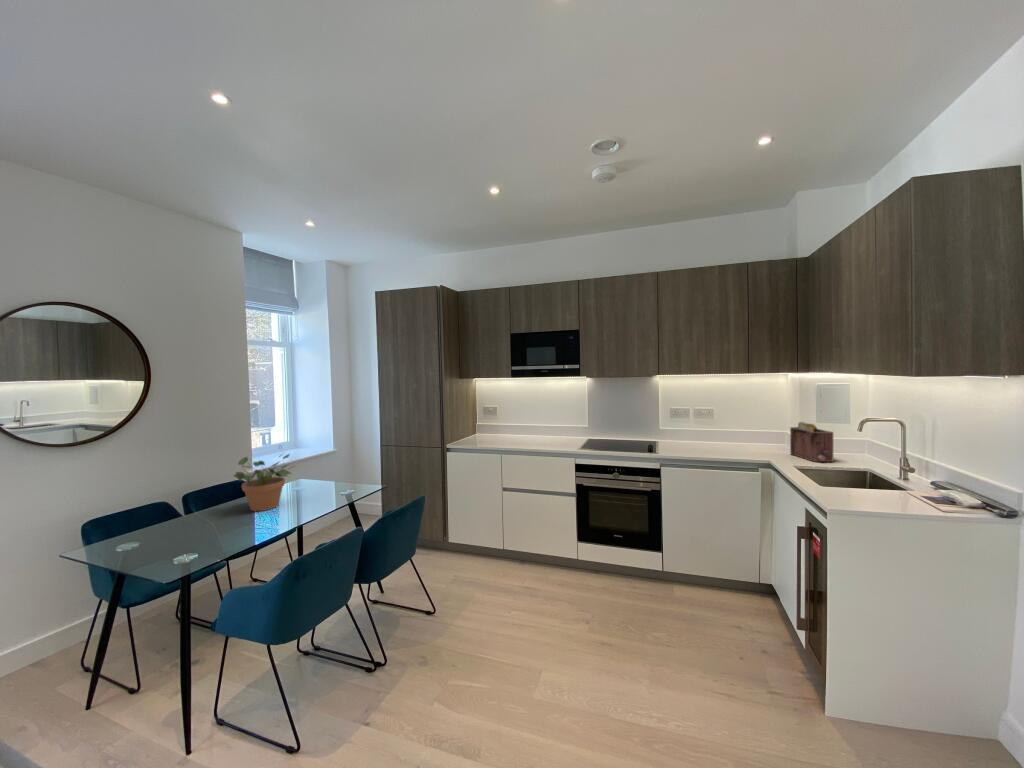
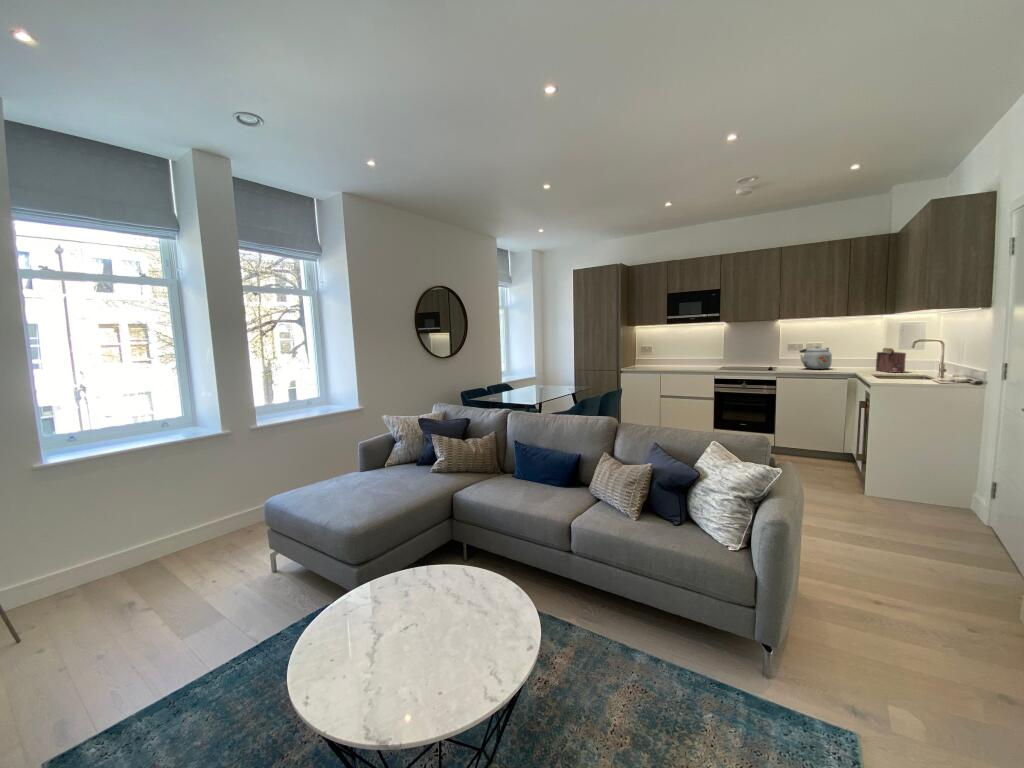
kettle: none [687,416,730,450] -> present [800,347,832,369]
potted plant: present [234,454,291,511] -> none [523,364,551,392]

